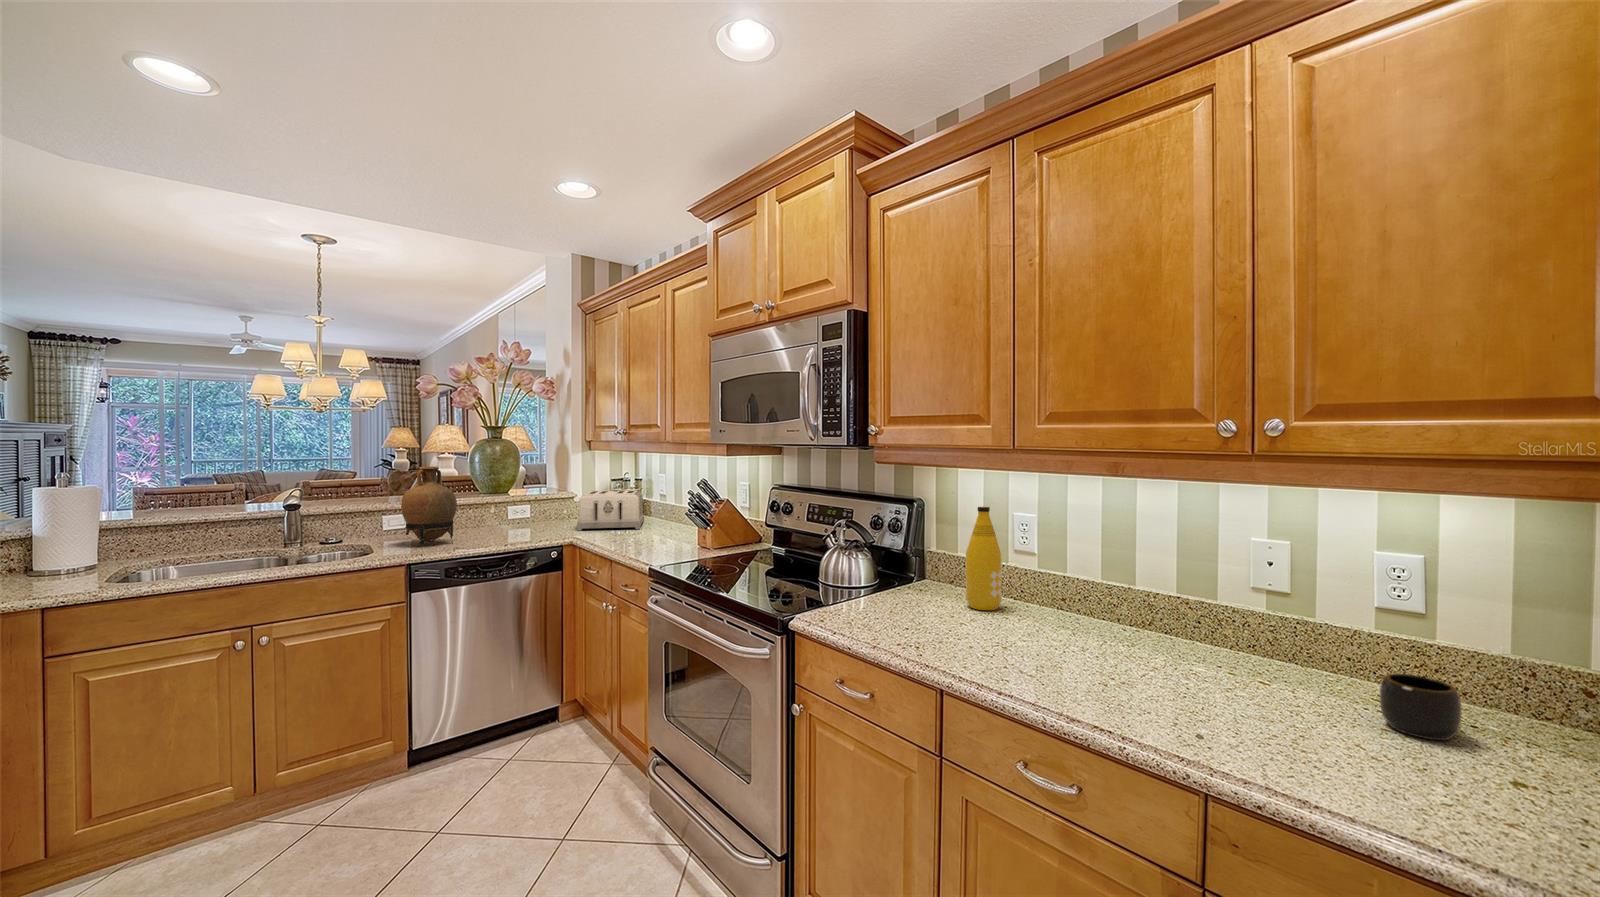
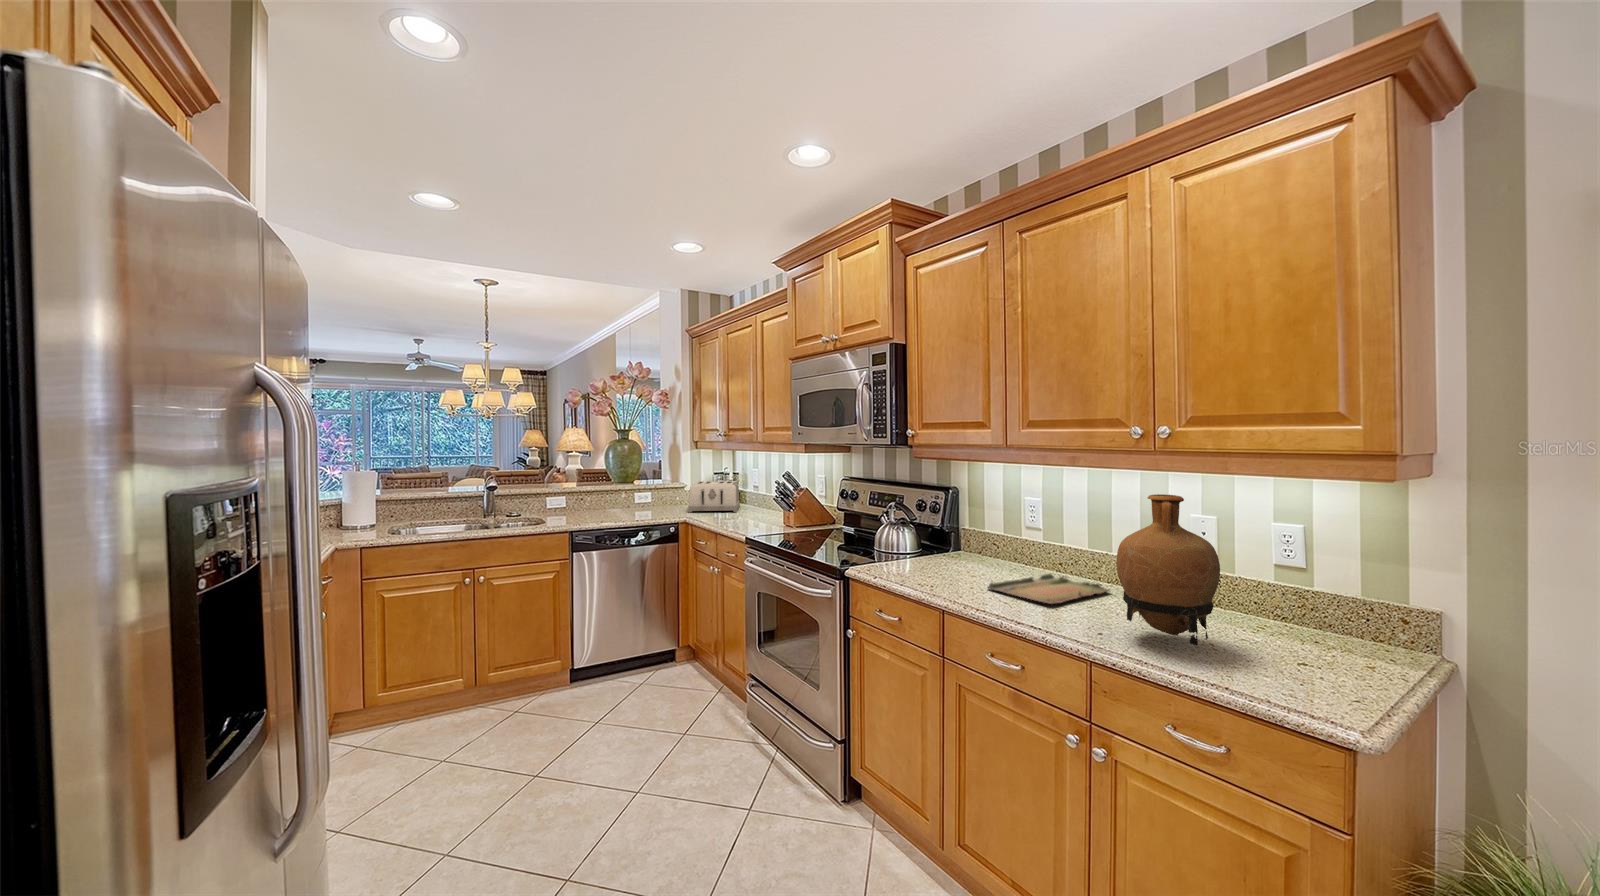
vase: present [401,466,457,545] -> present [1117,494,1220,646]
bottle: present [966,507,1002,610] -> none [984,492,1011,570]
tray: none [983,615,1147,669] -> present [988,574,1110,604]
mug: present [1380,674,1462,740] -> none [1250,606,1302,648]

